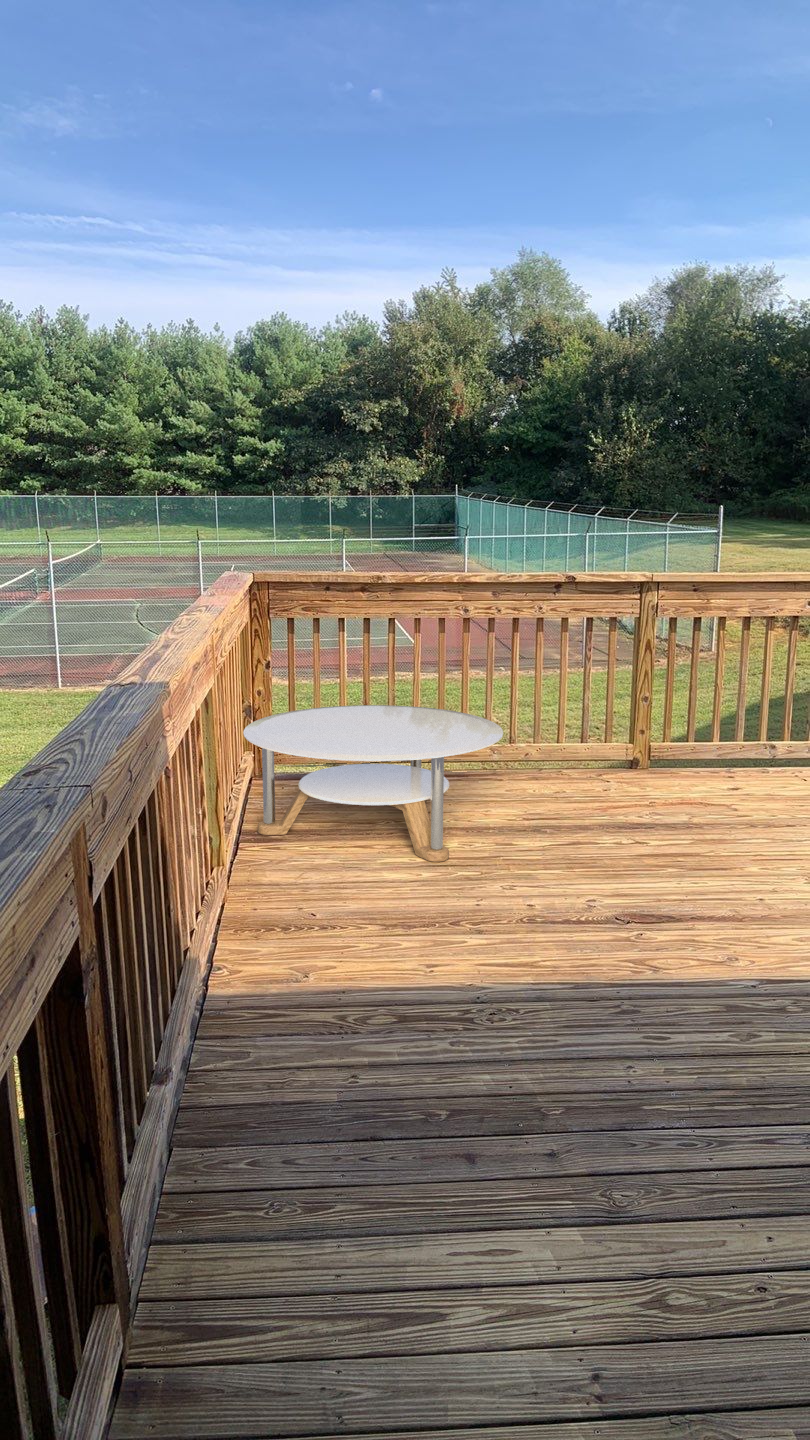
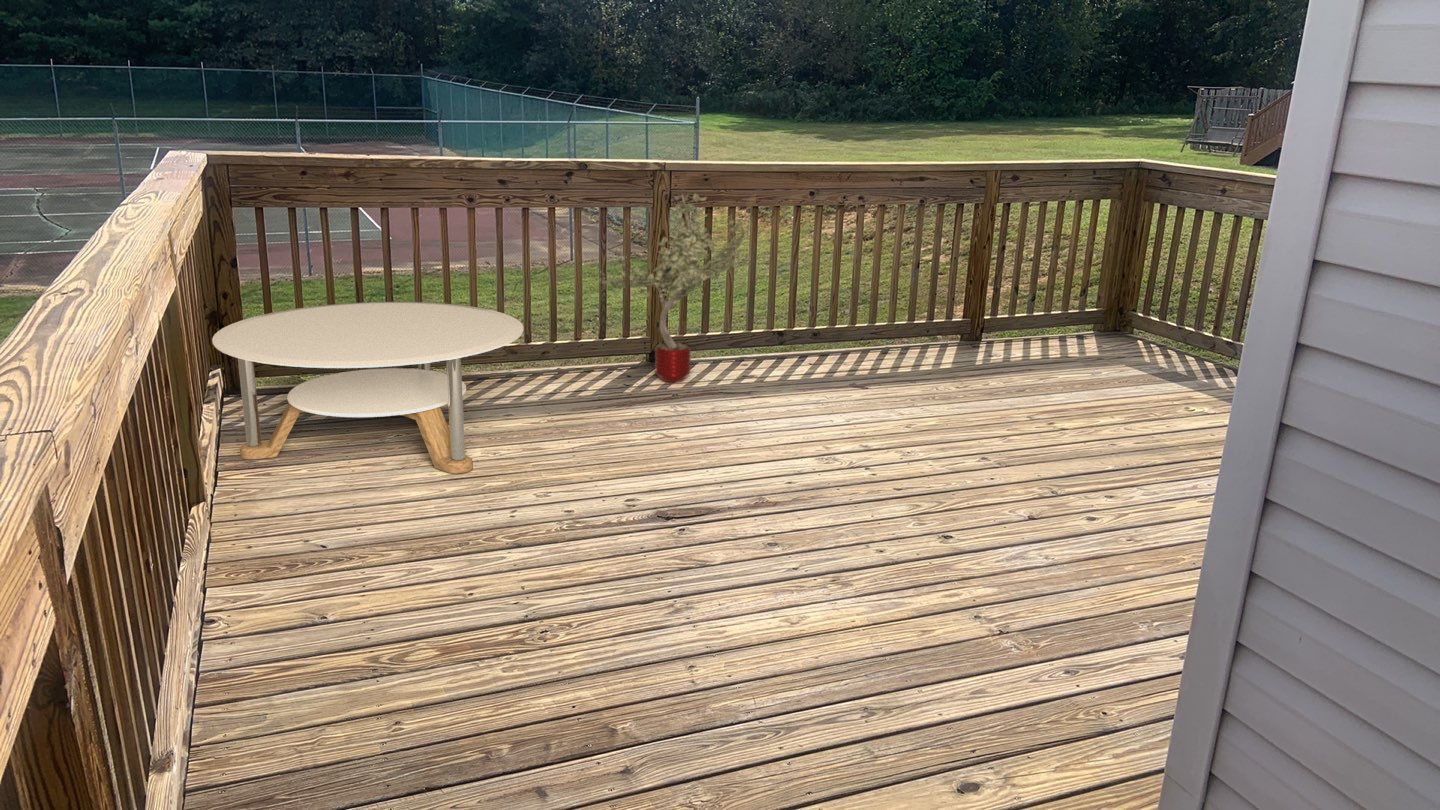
potted tree: none [576,613,731,793] -> present [597,194,751,382]

